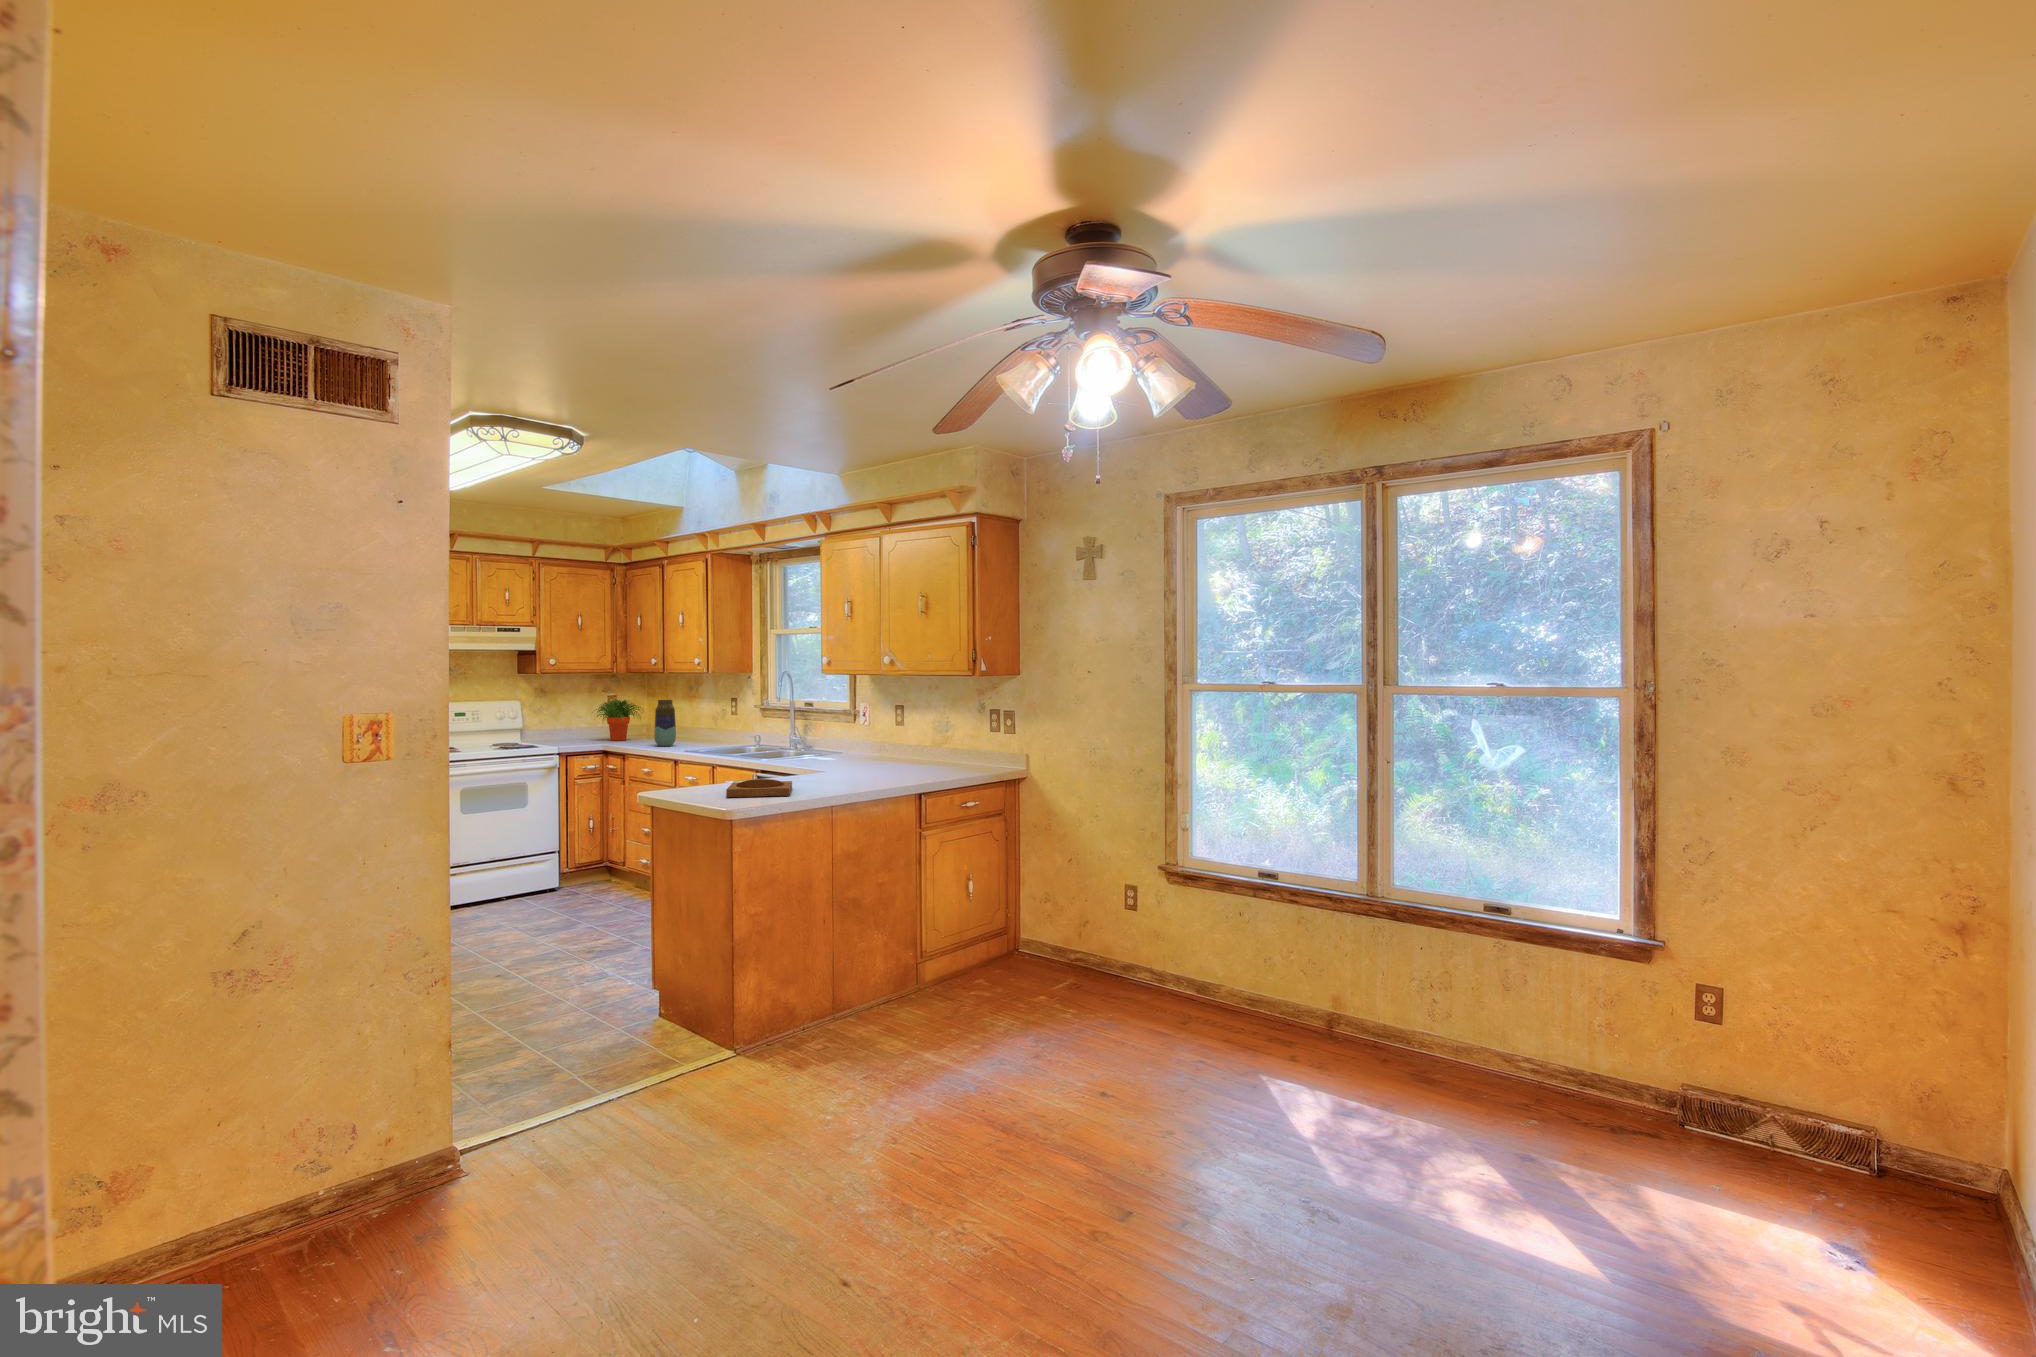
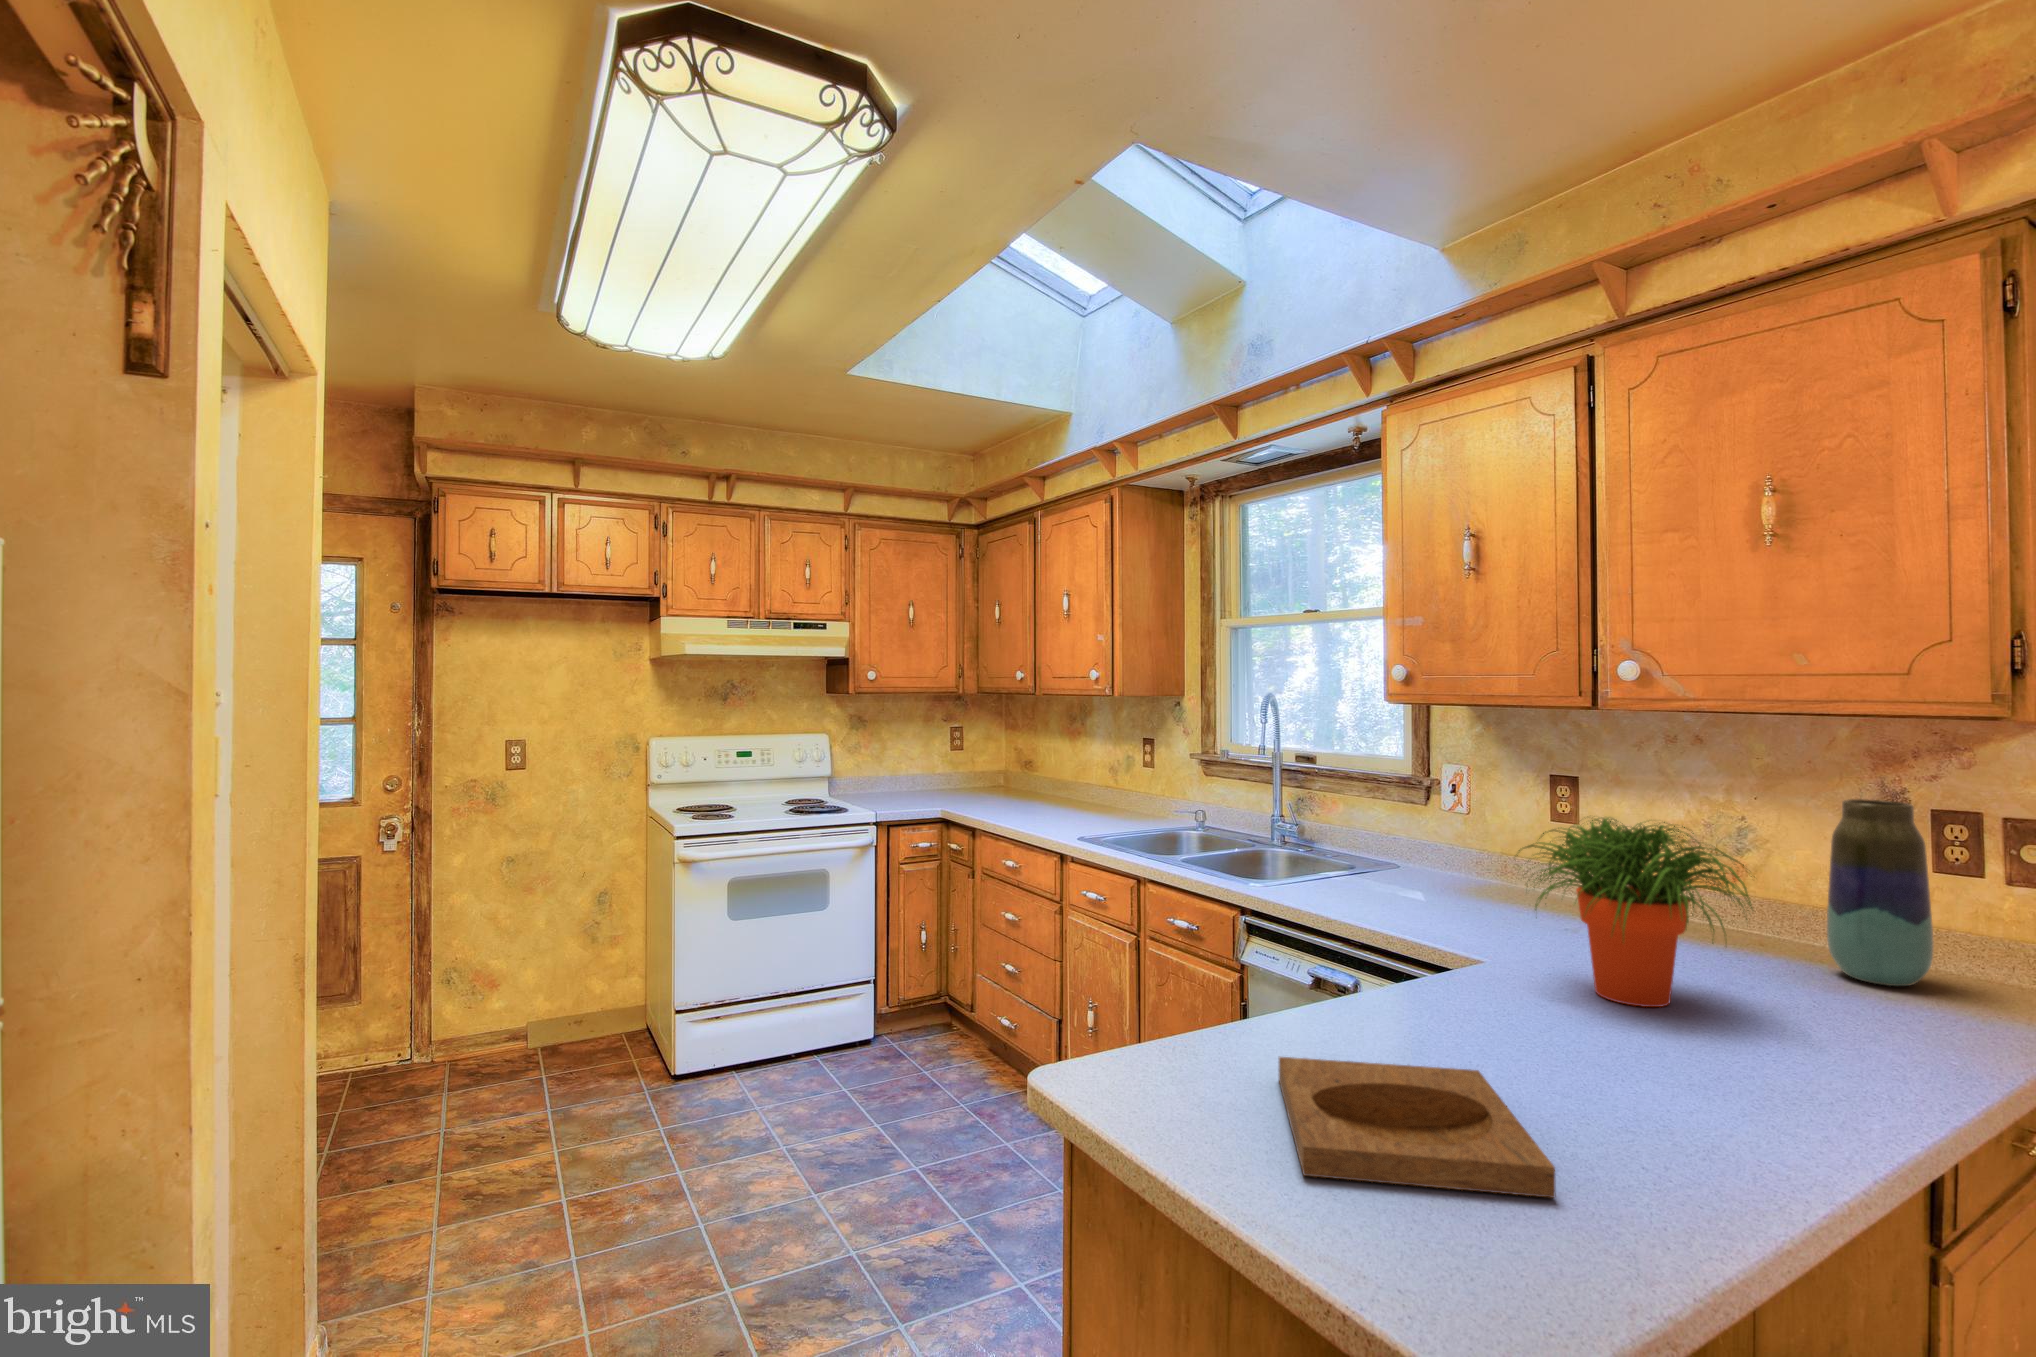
potted plant: present [596,699,641,741] -> present [1517,818,1752,1007]
vase: present [654,700,676,746] -> present [1827,799,1934,986]

